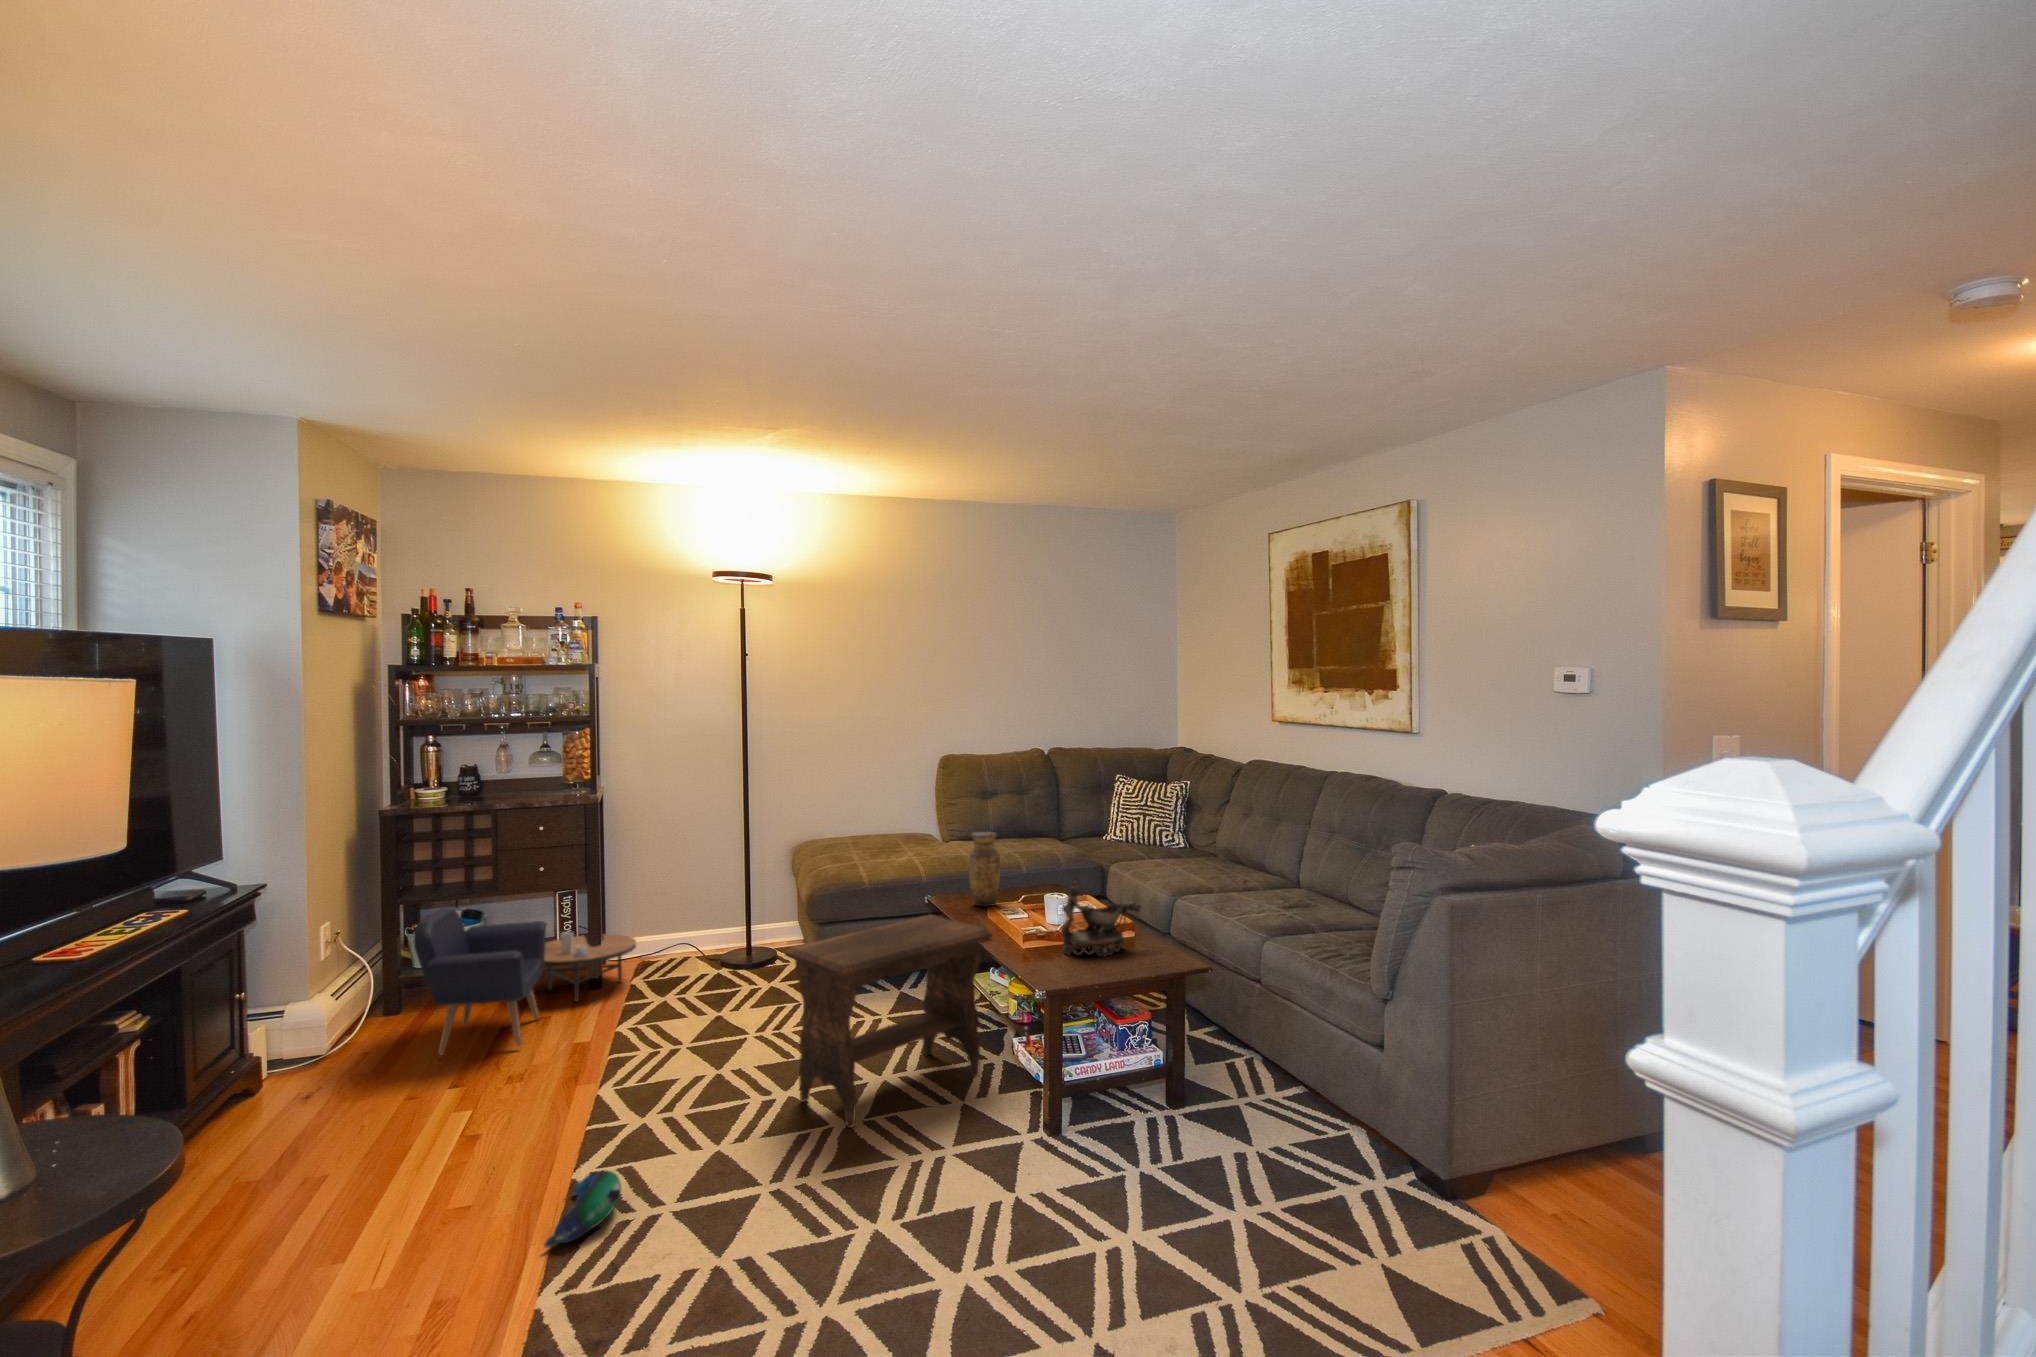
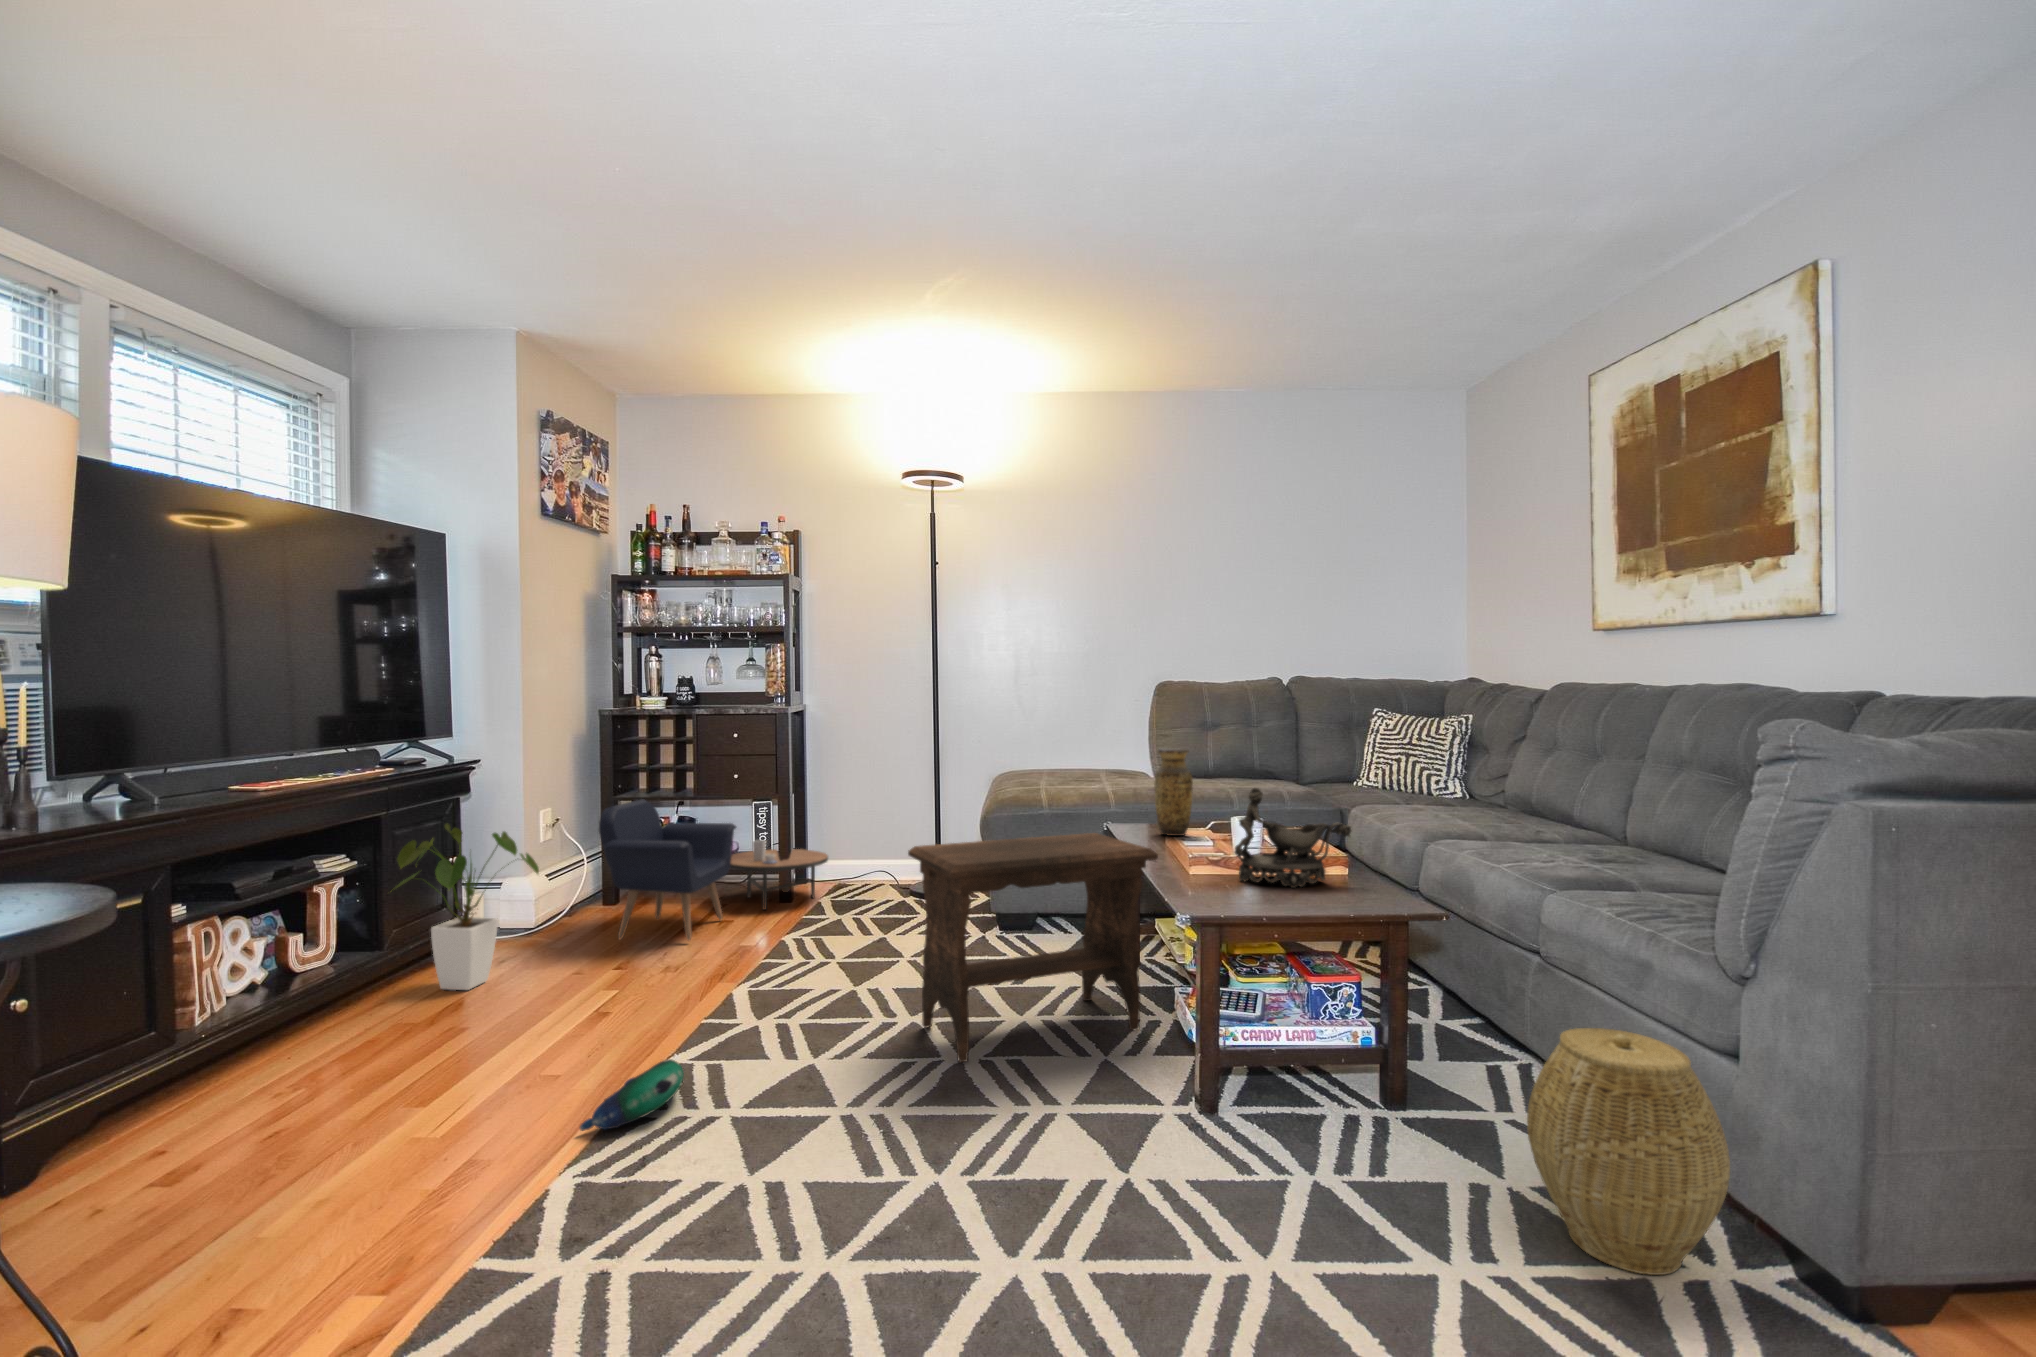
house plant: none [205,964,377,1139] -> present [396,824,539,990]
woven basket: none [1272,1042,1383,1194] -> present [1527,1028,1730,1275]

